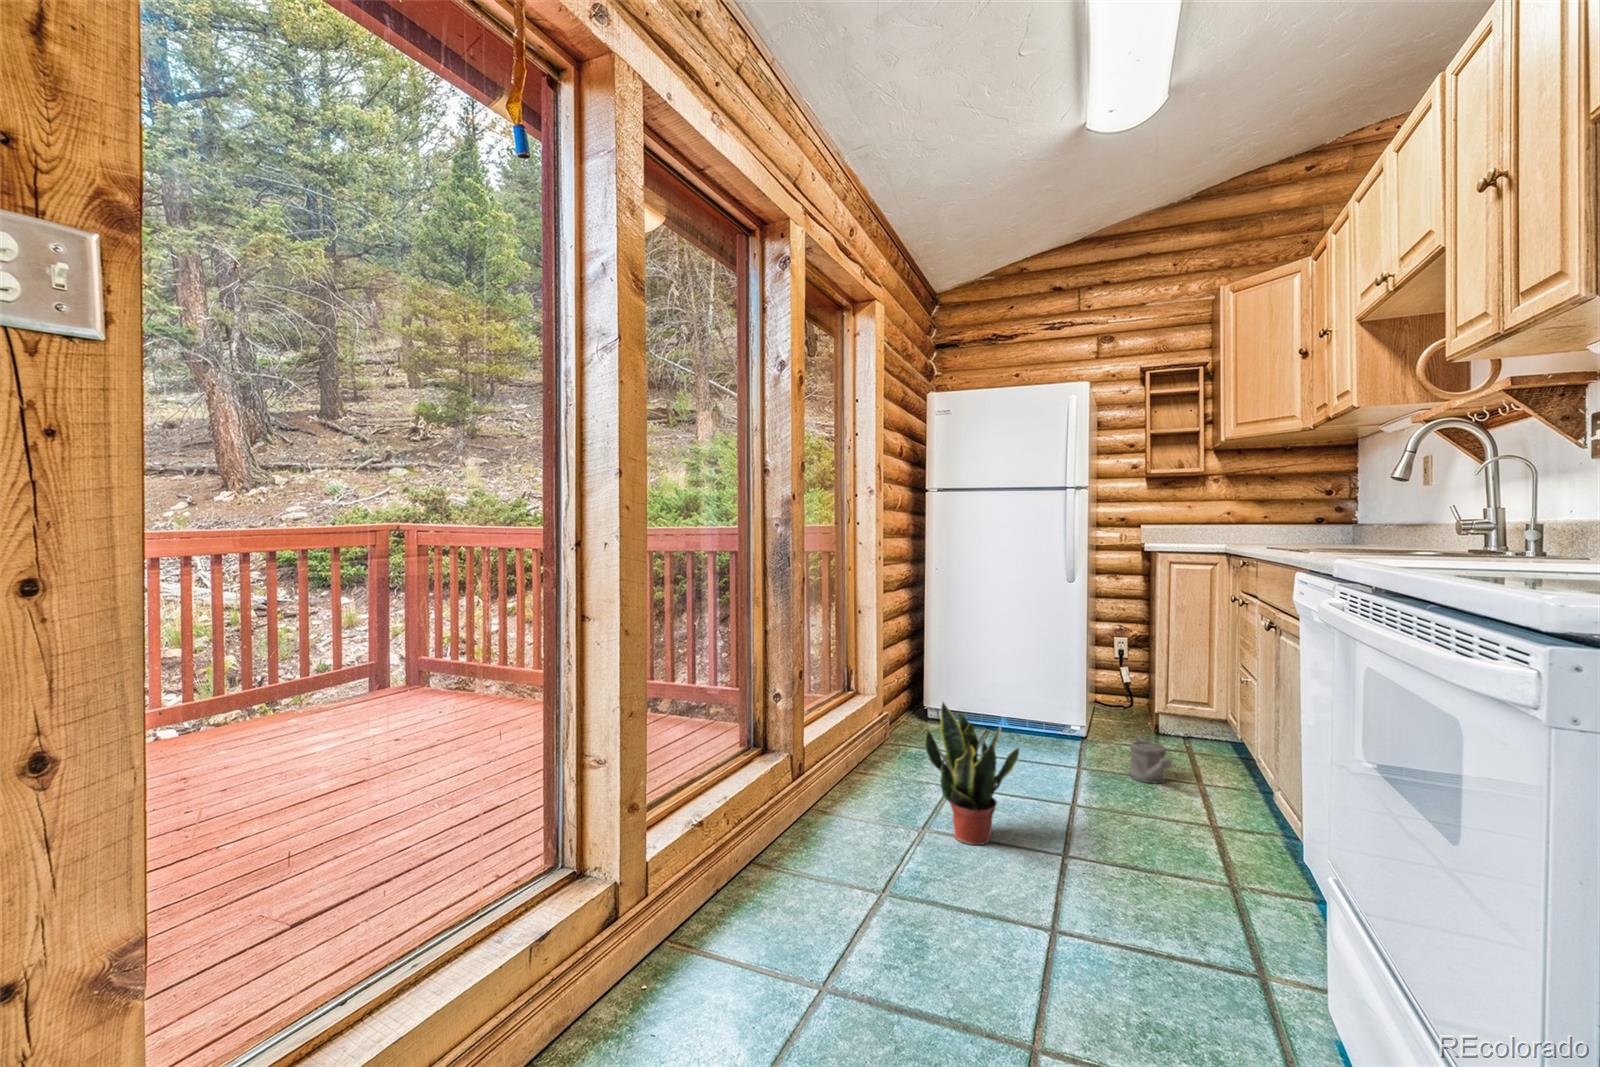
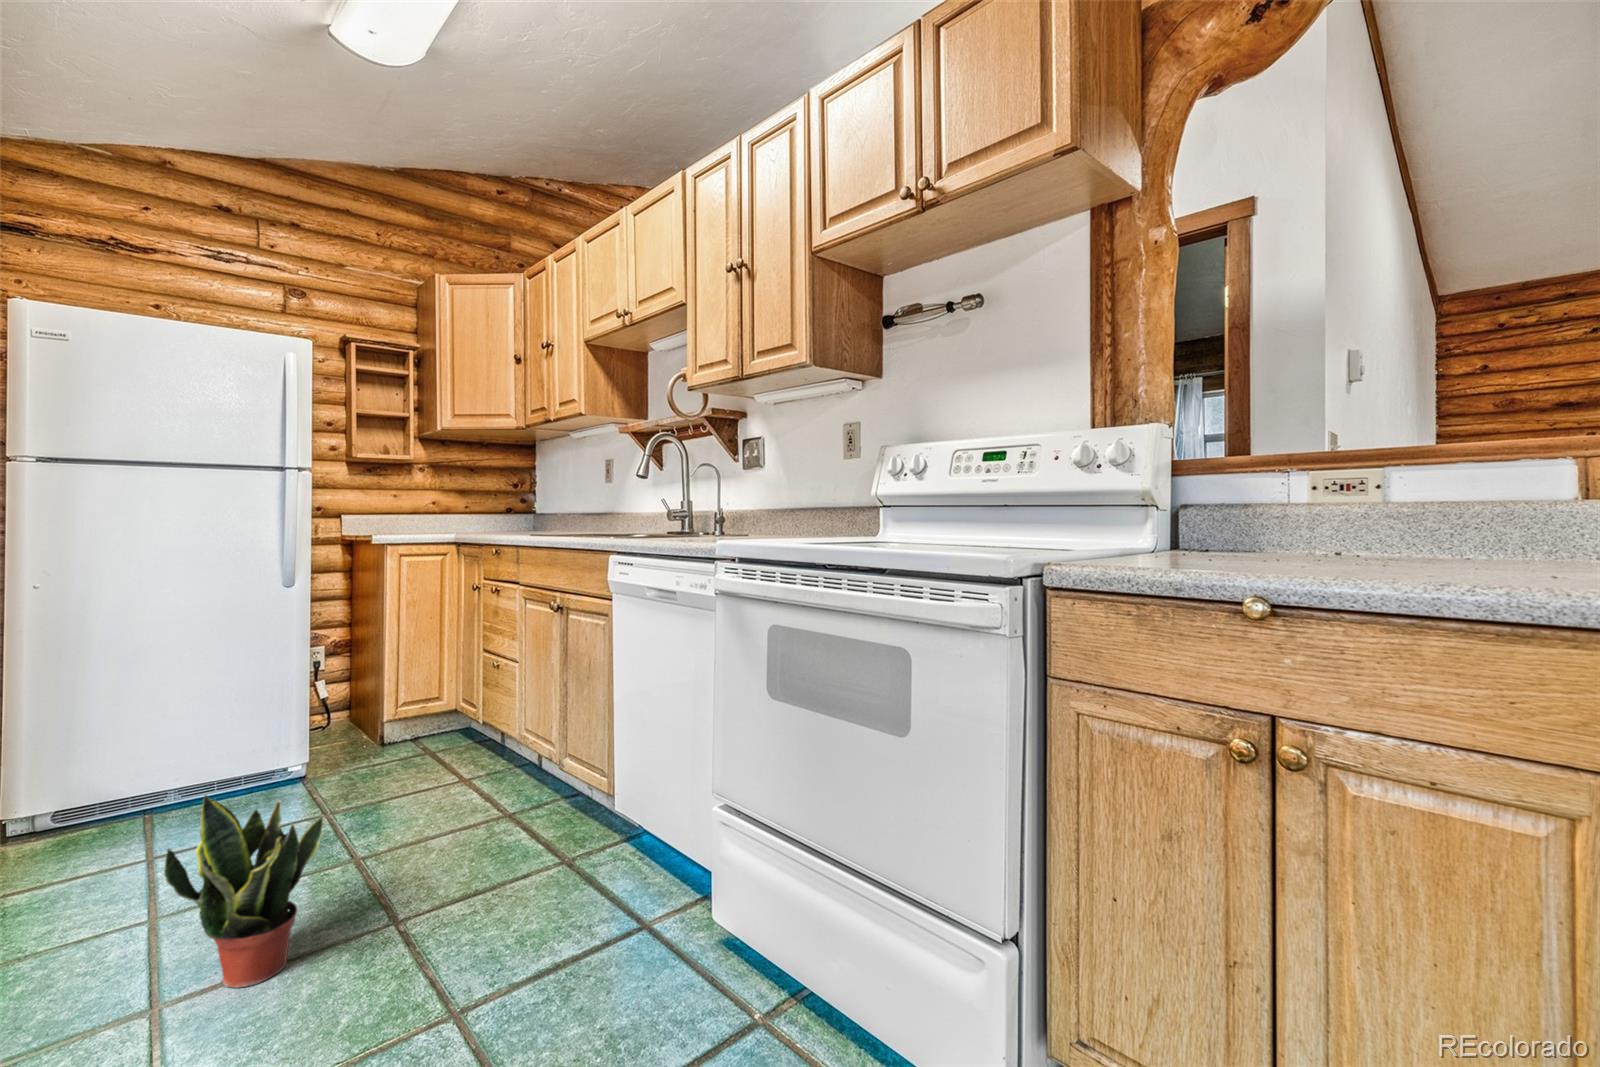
watering can: present [1130,737,1172,784] -> none [391,753,452,802]

